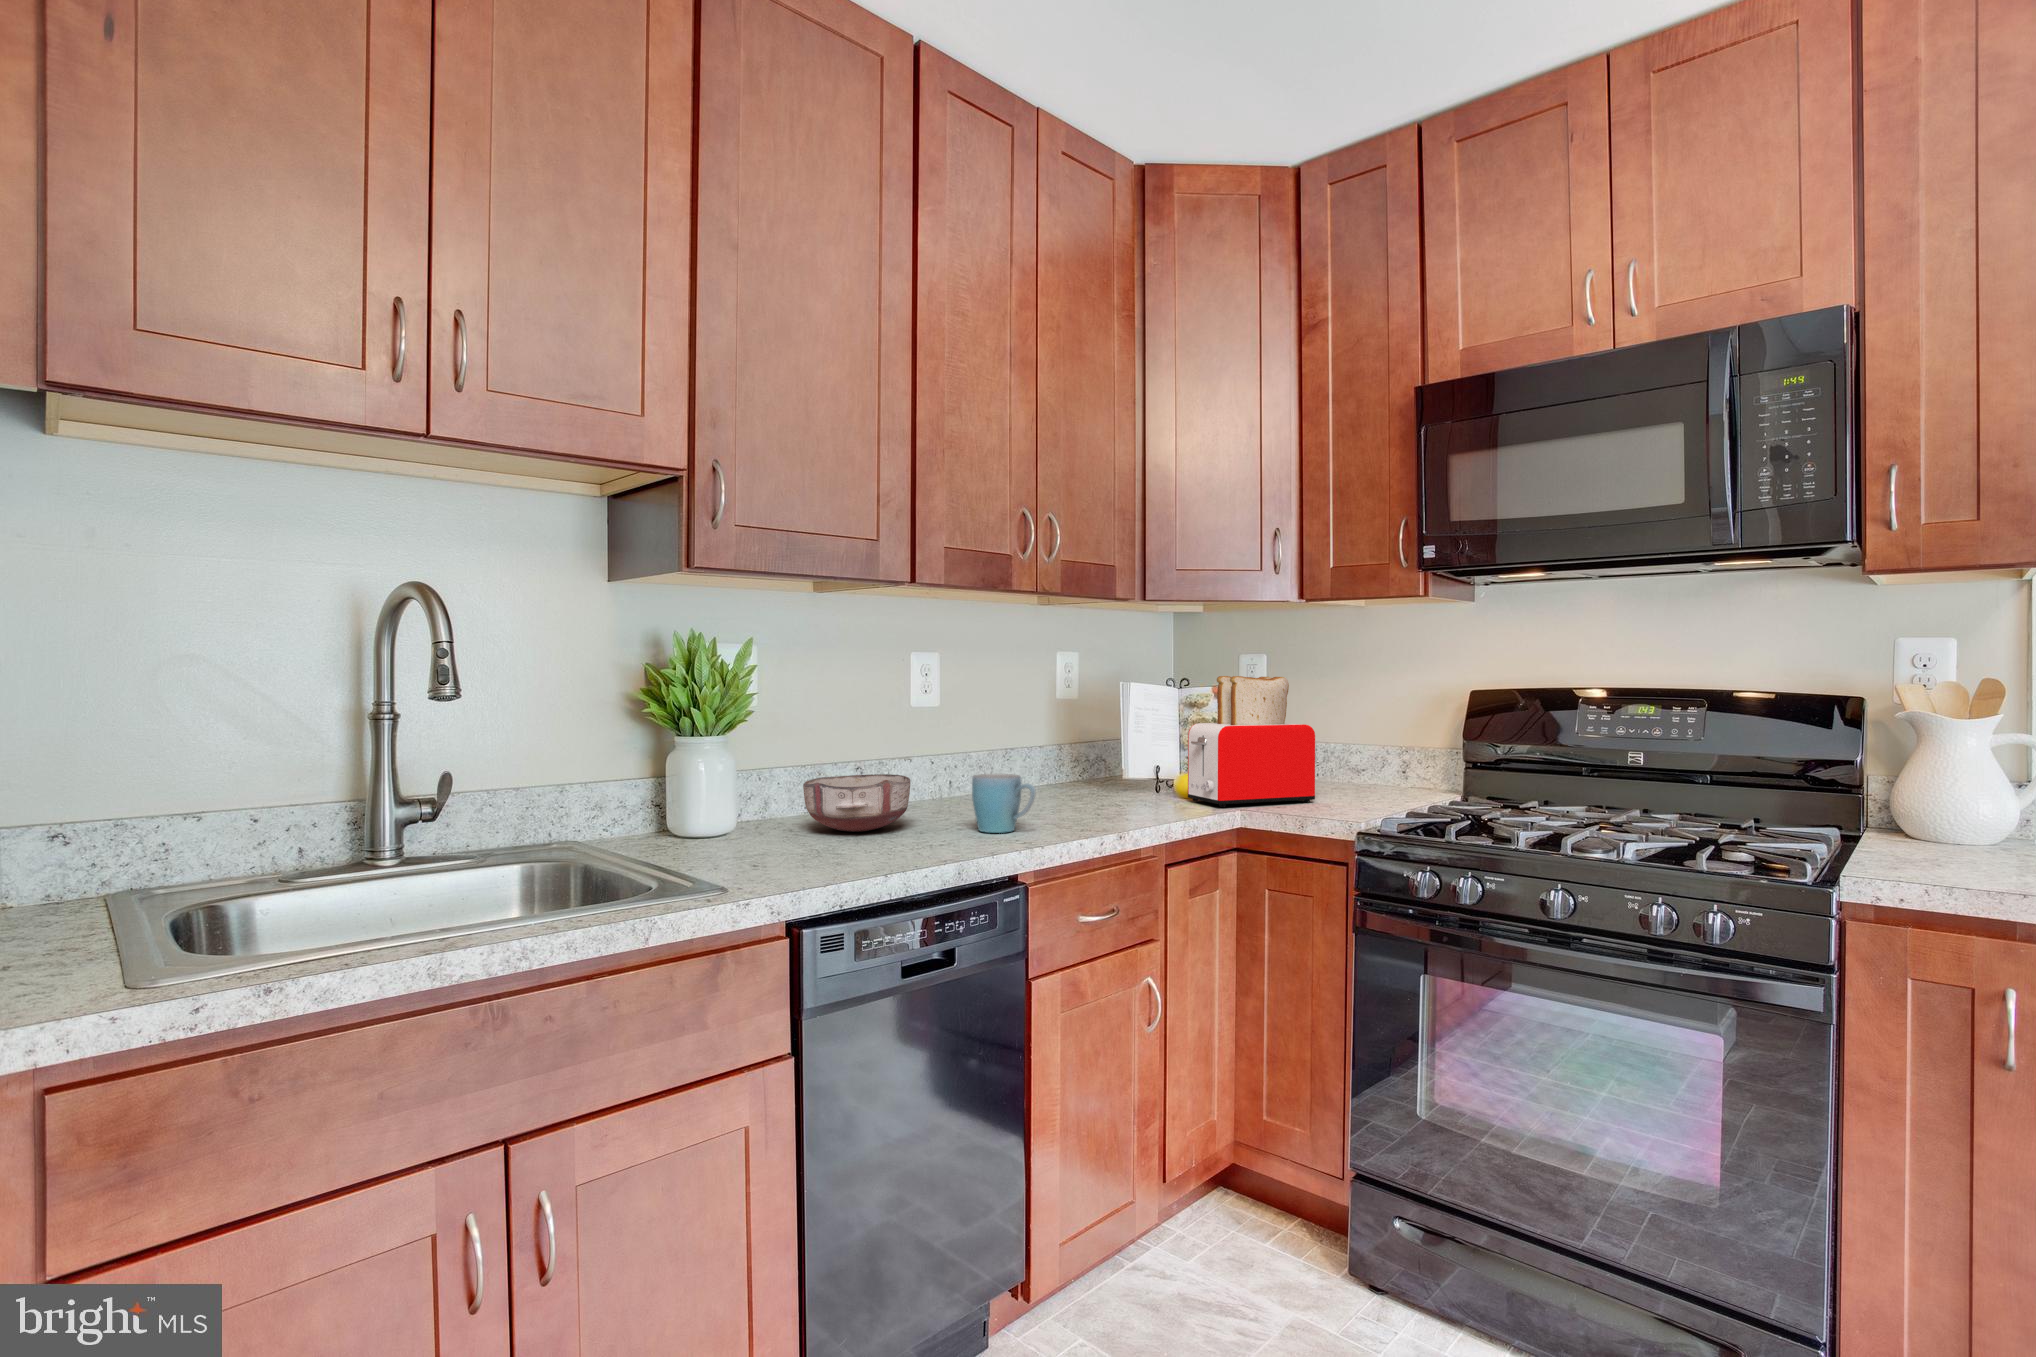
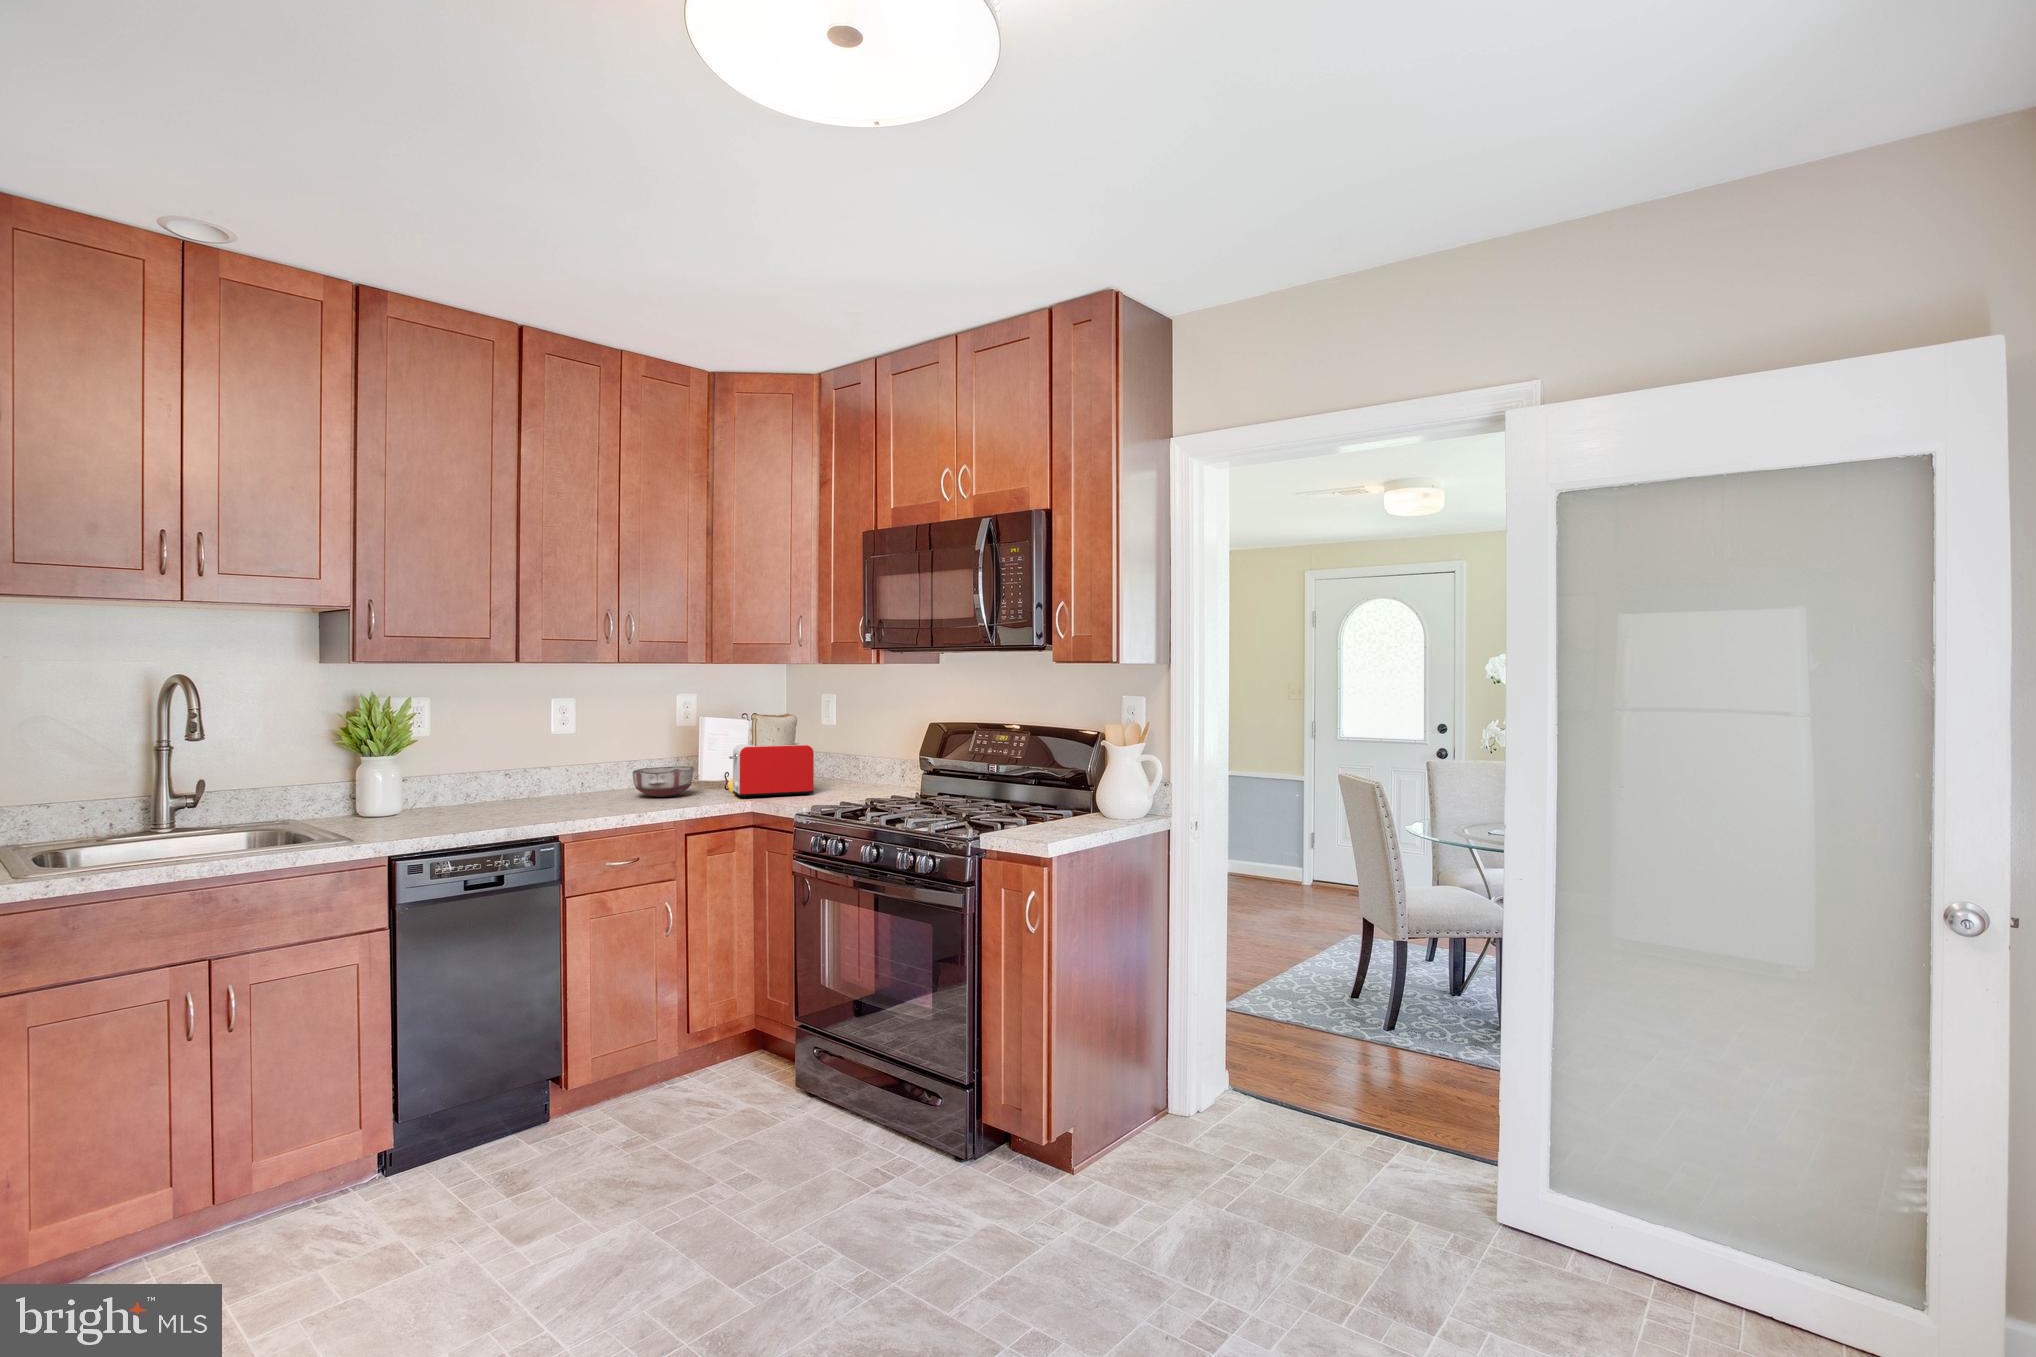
ceramic bowl: present [803,774,910,832] -> present [633,766,693,797]
mug: present [972,774,1035,833] -> none [549,778,585,814]

